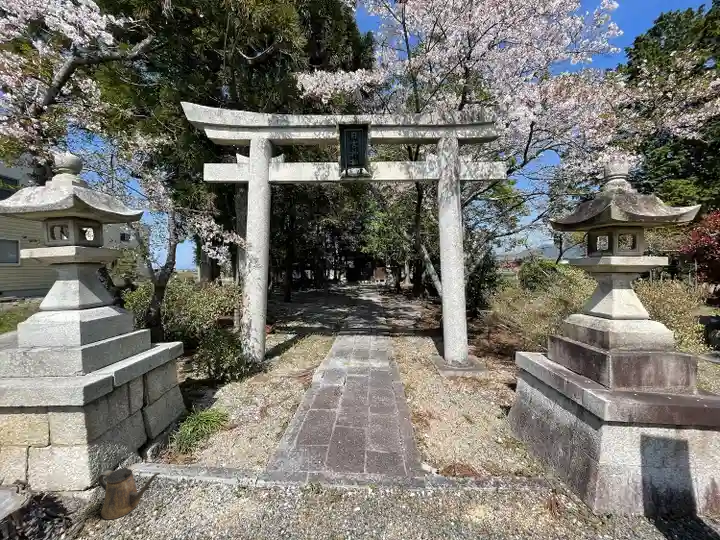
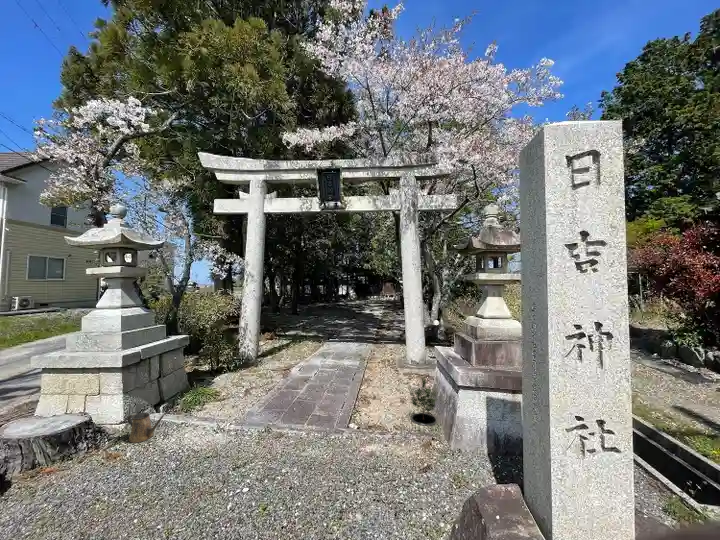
potted tree: none [485,390,531,461] -> present [410,377,437,426]

